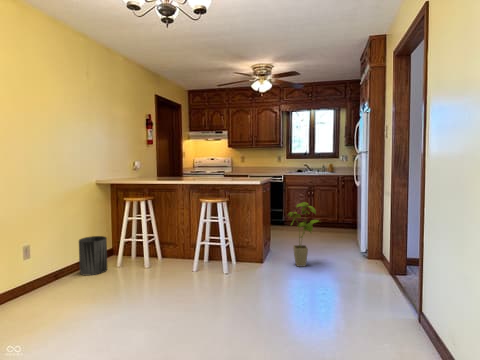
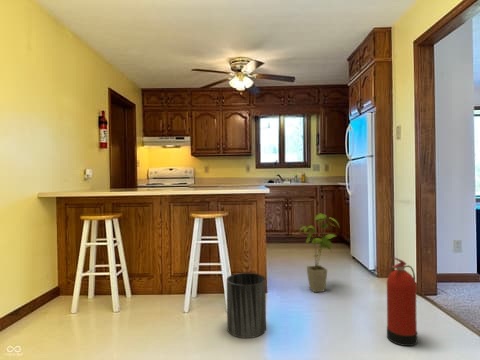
trash can: present [79,236,107,275] -> present [227,273,266,338]
fire extinguisher: none [324,238,352,306] -> present [387,258,417,346]

